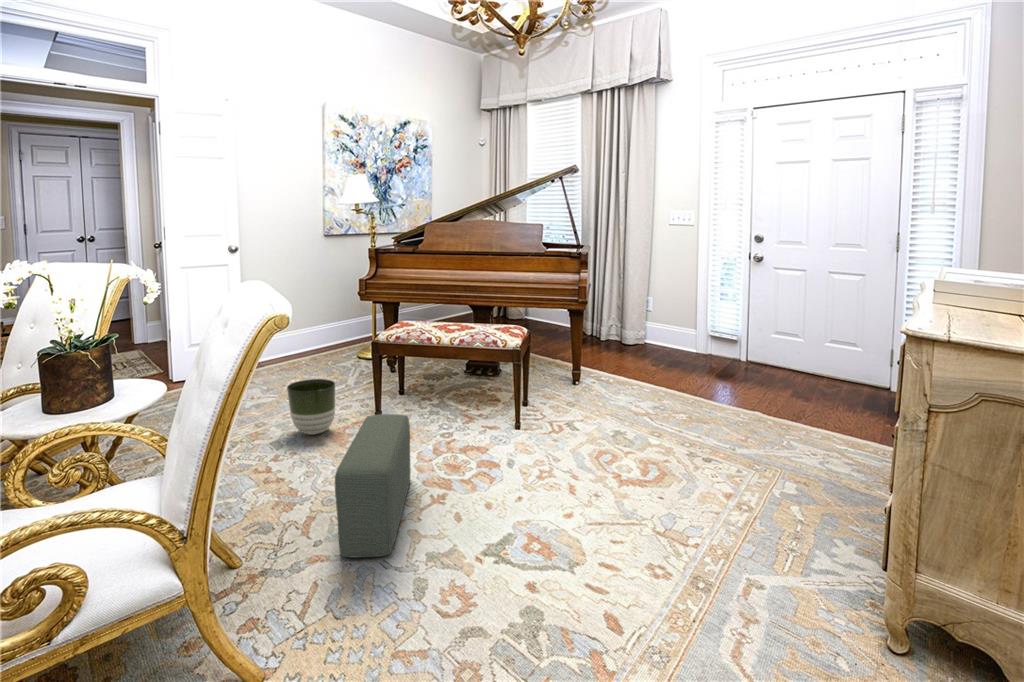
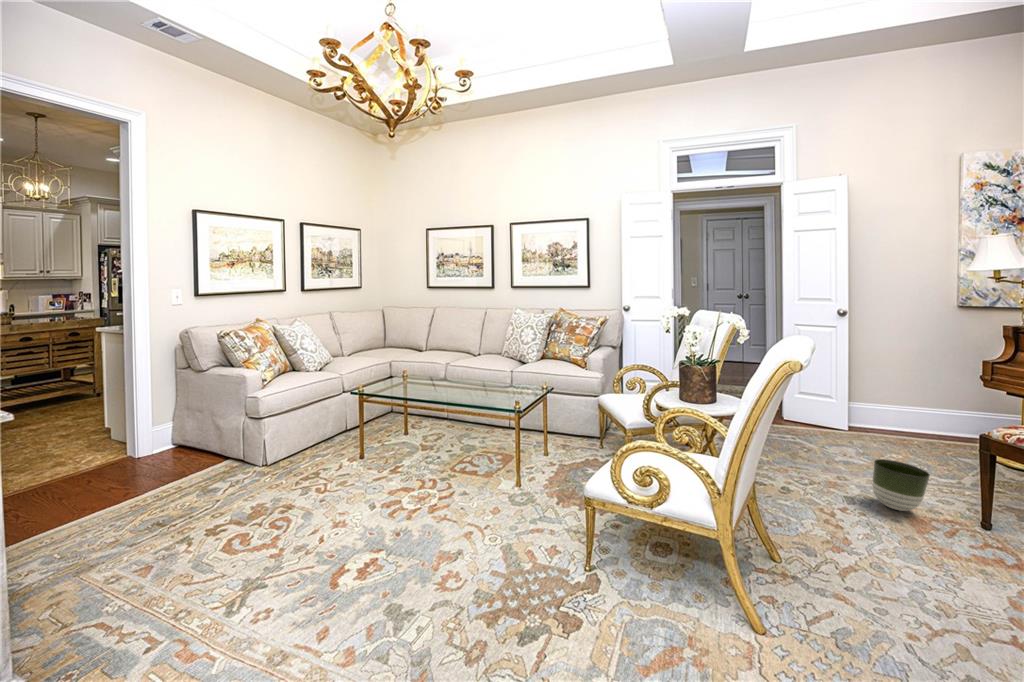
pouf: present [335,414,411,558] -> none [864,518,1007,647]

